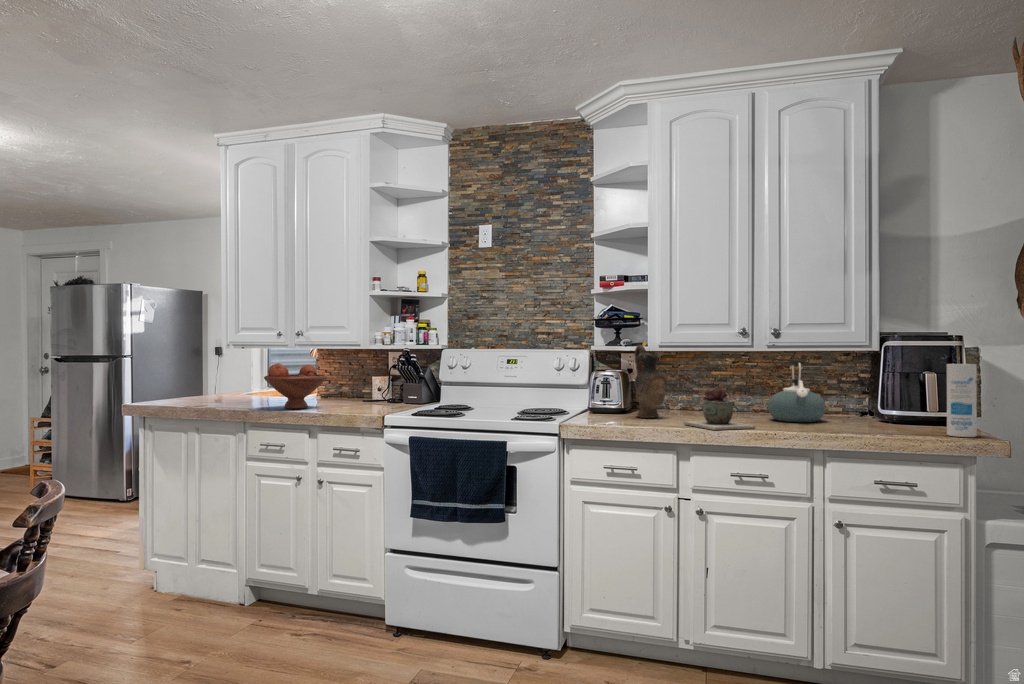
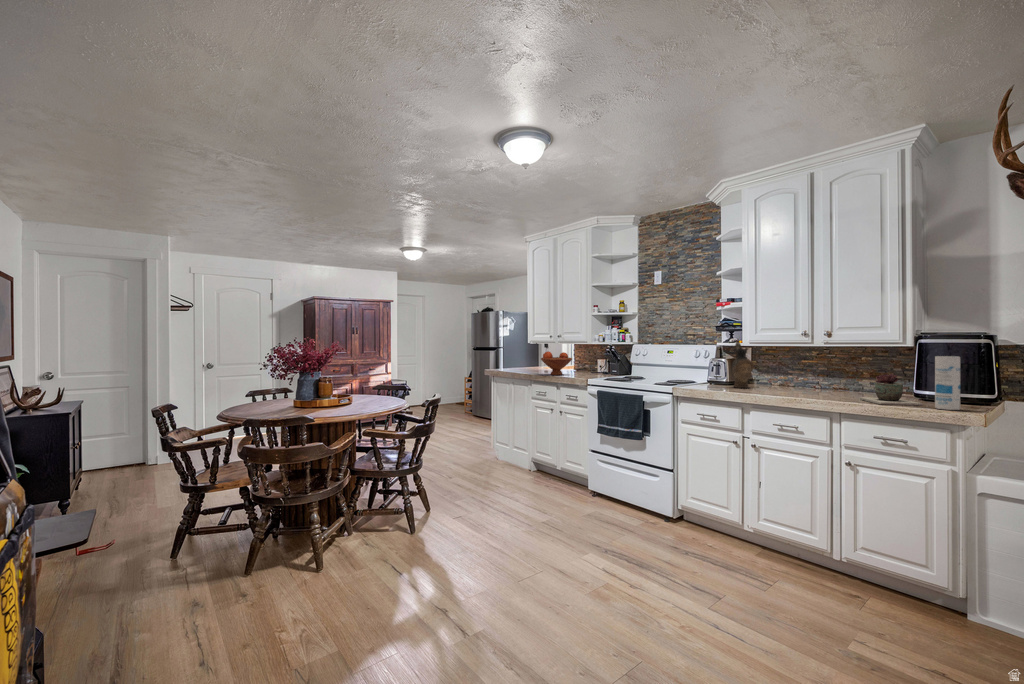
kettle: present [768,359,825,422] -> none [823,352,868,395]
succulent plant: present [683,389,755,430] -> present [859,374,922,405]

